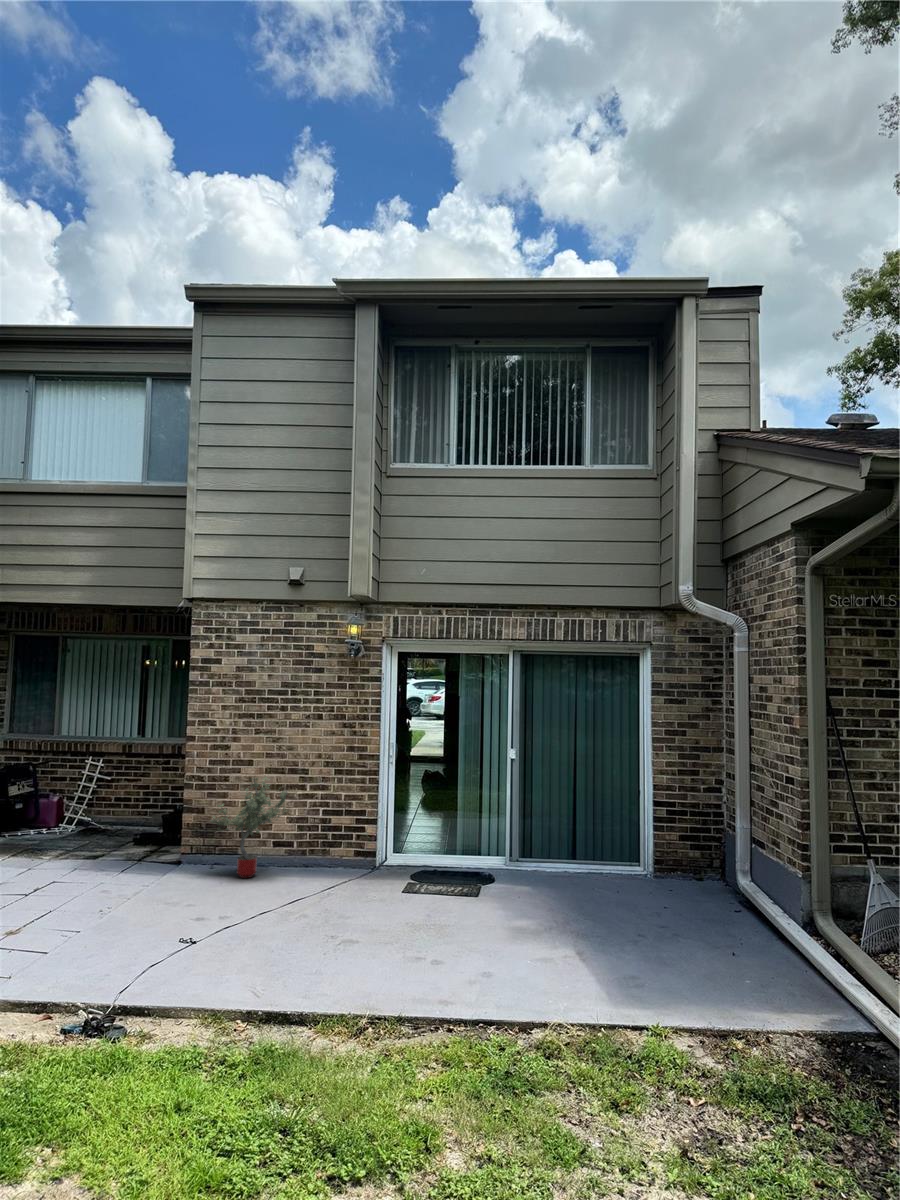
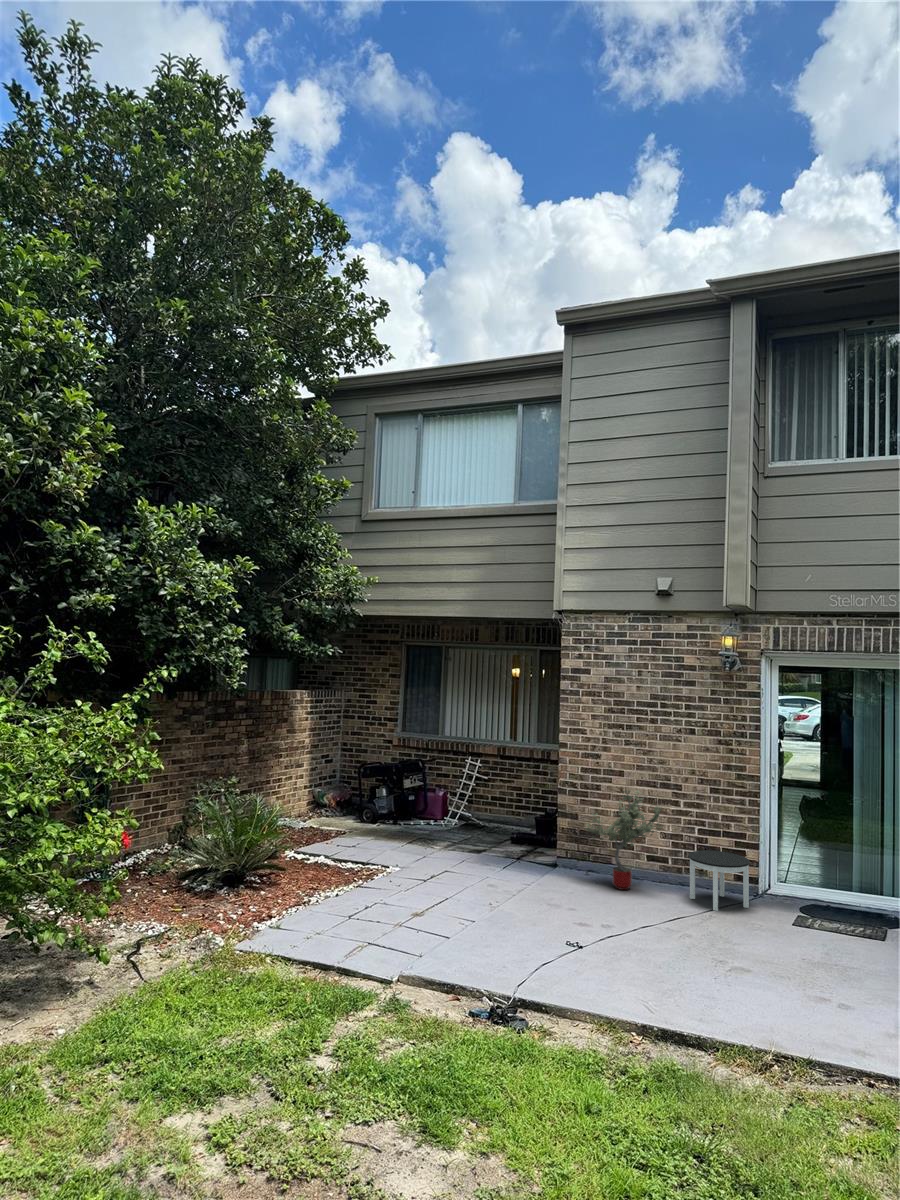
round table: none [312,828,367,885] -> present [689,850,750,911]

